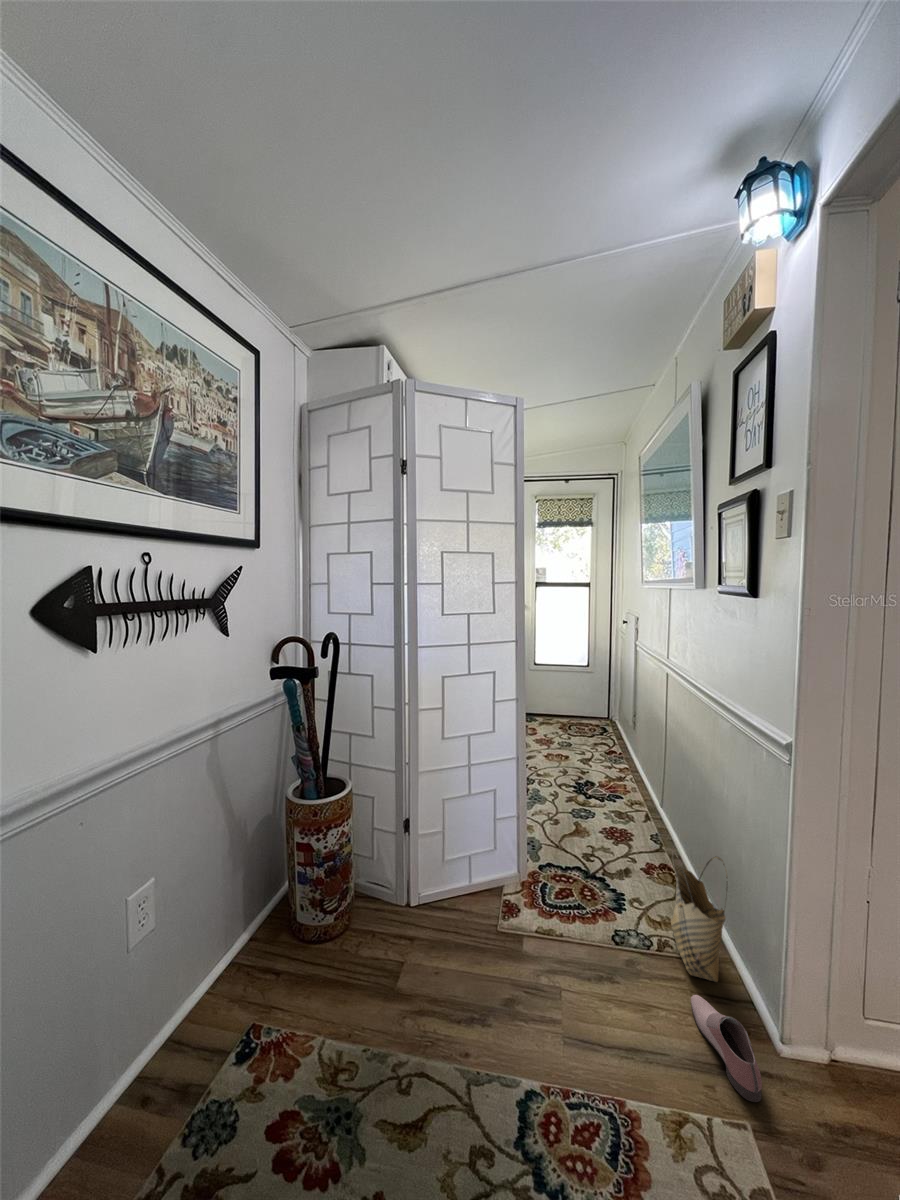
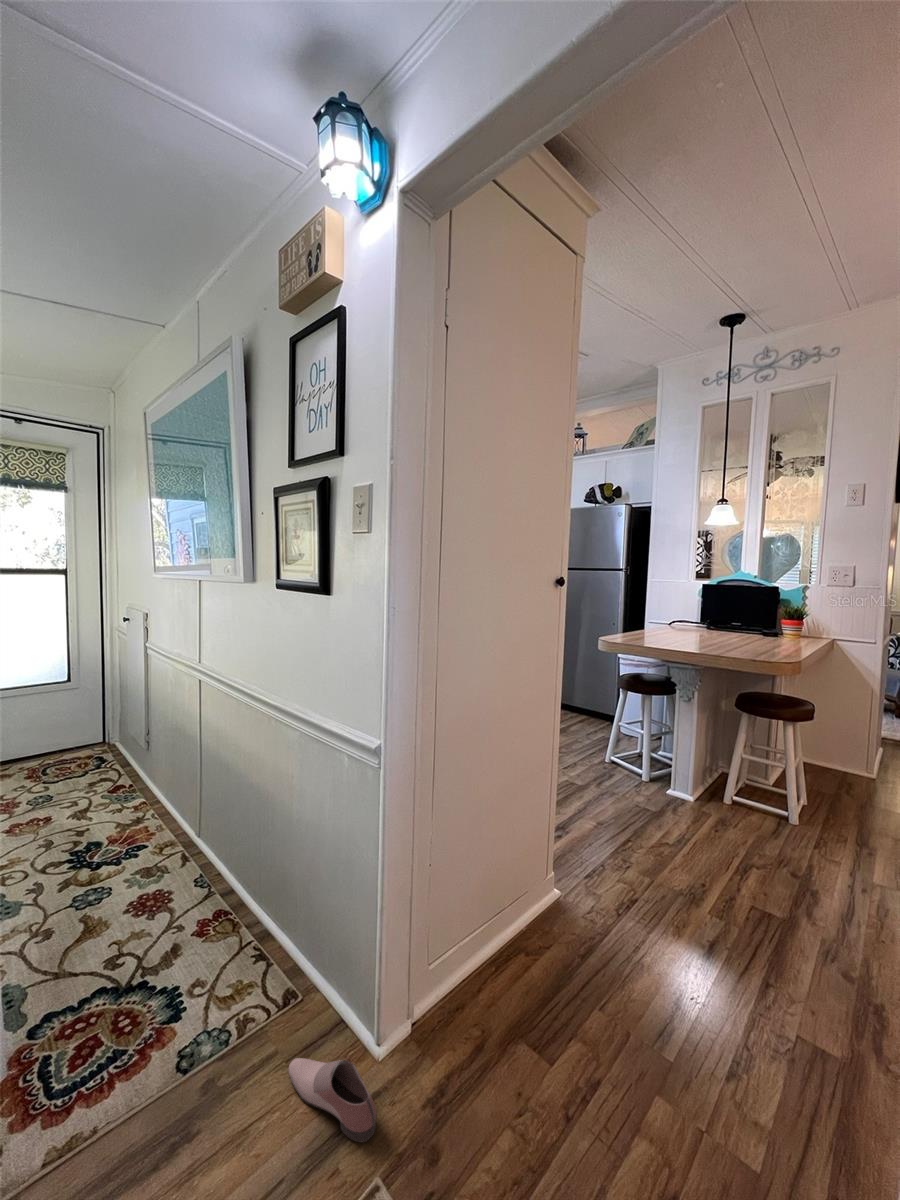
woven basket: present [671,857,728,982] -> none [245,882,313,1037]

